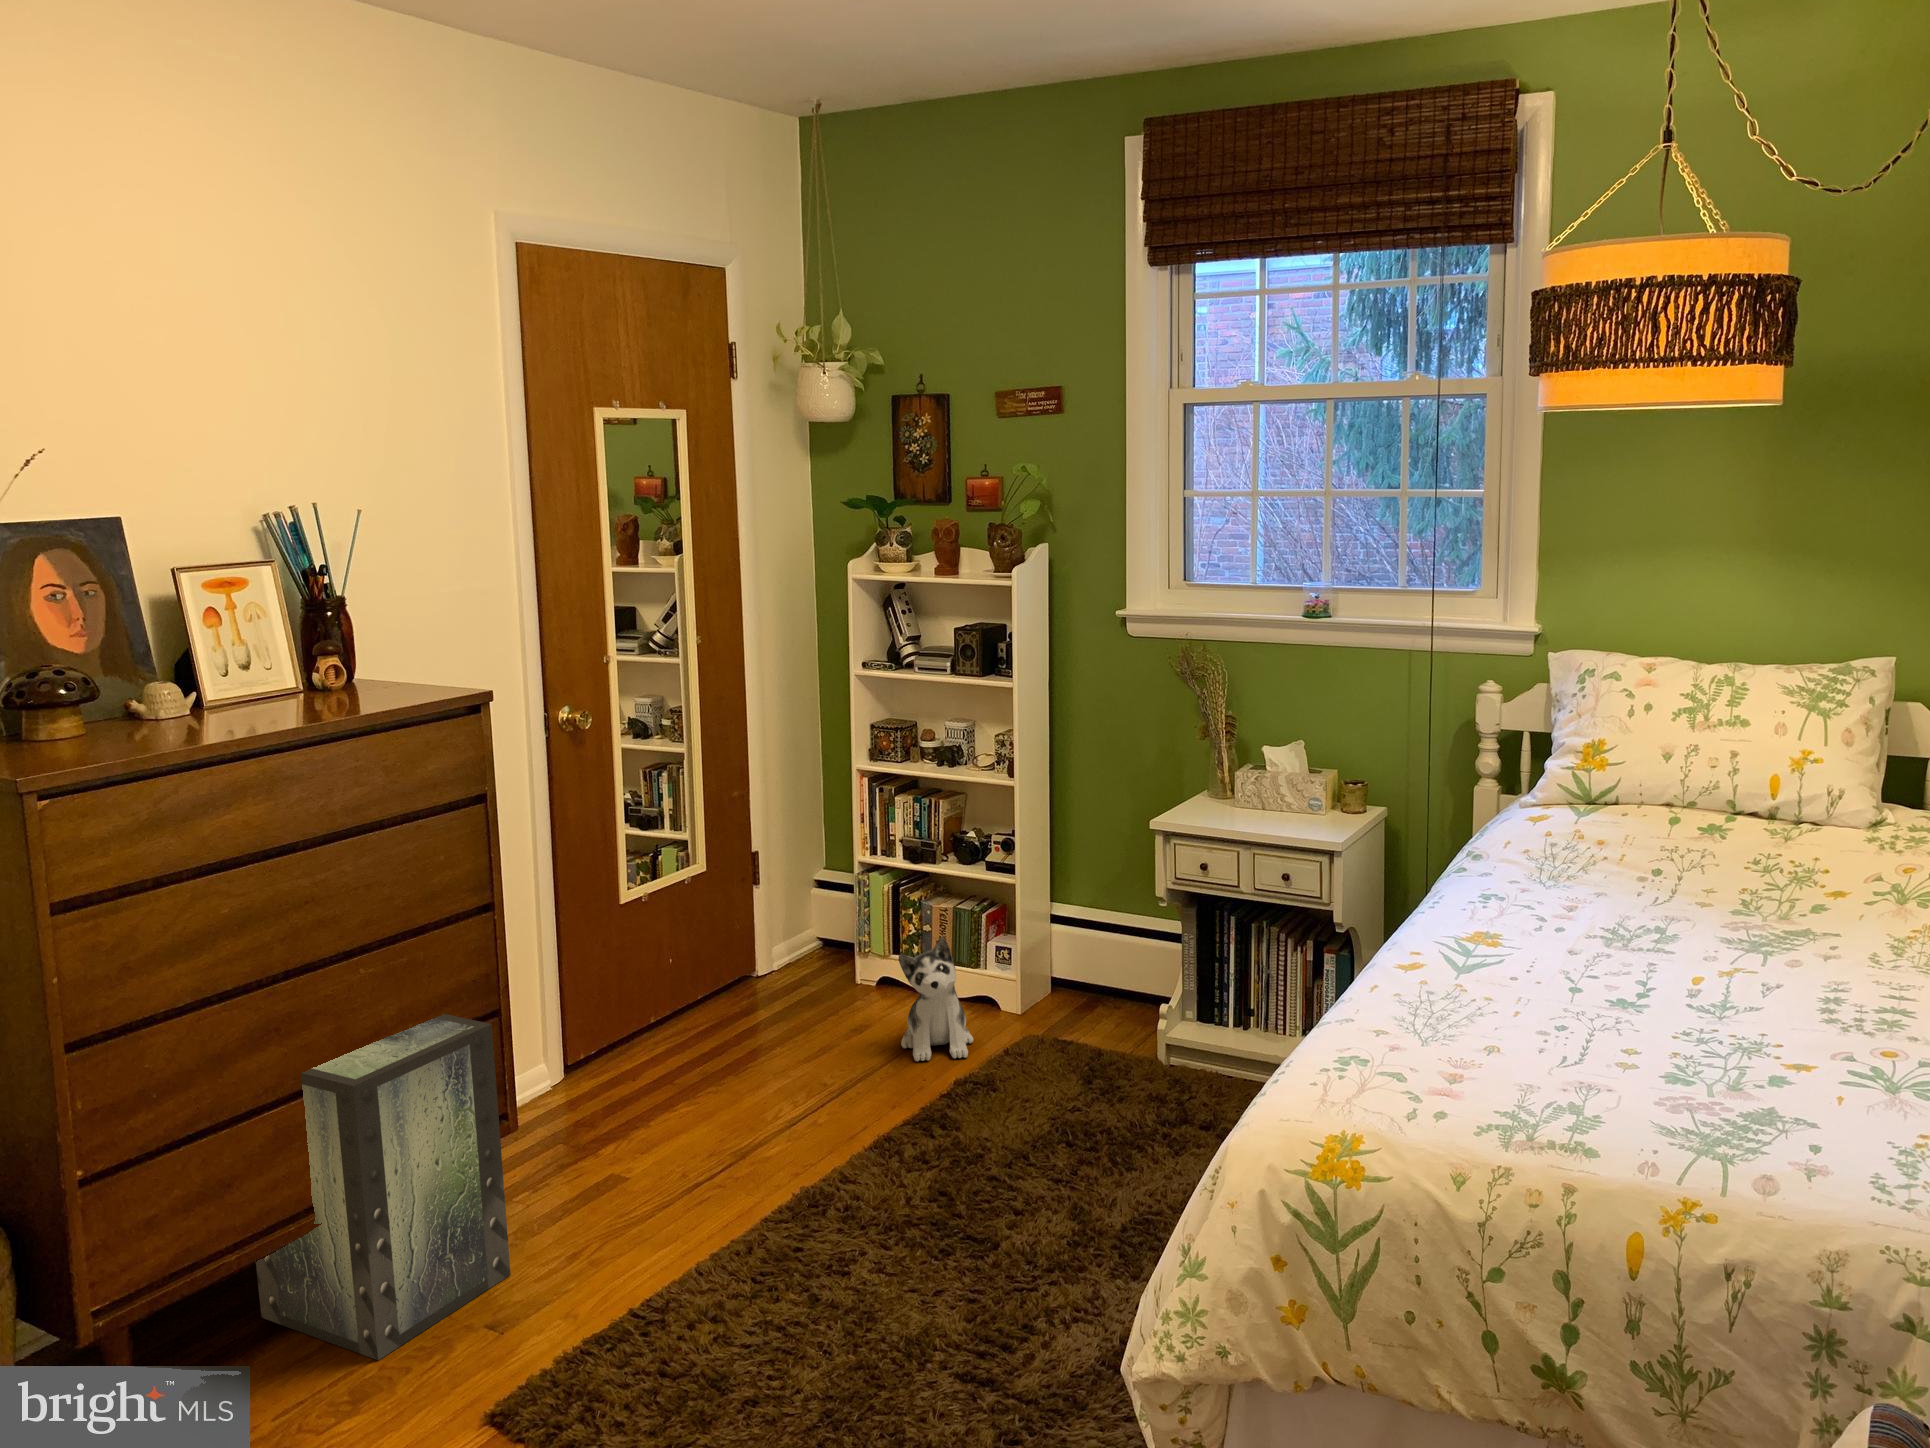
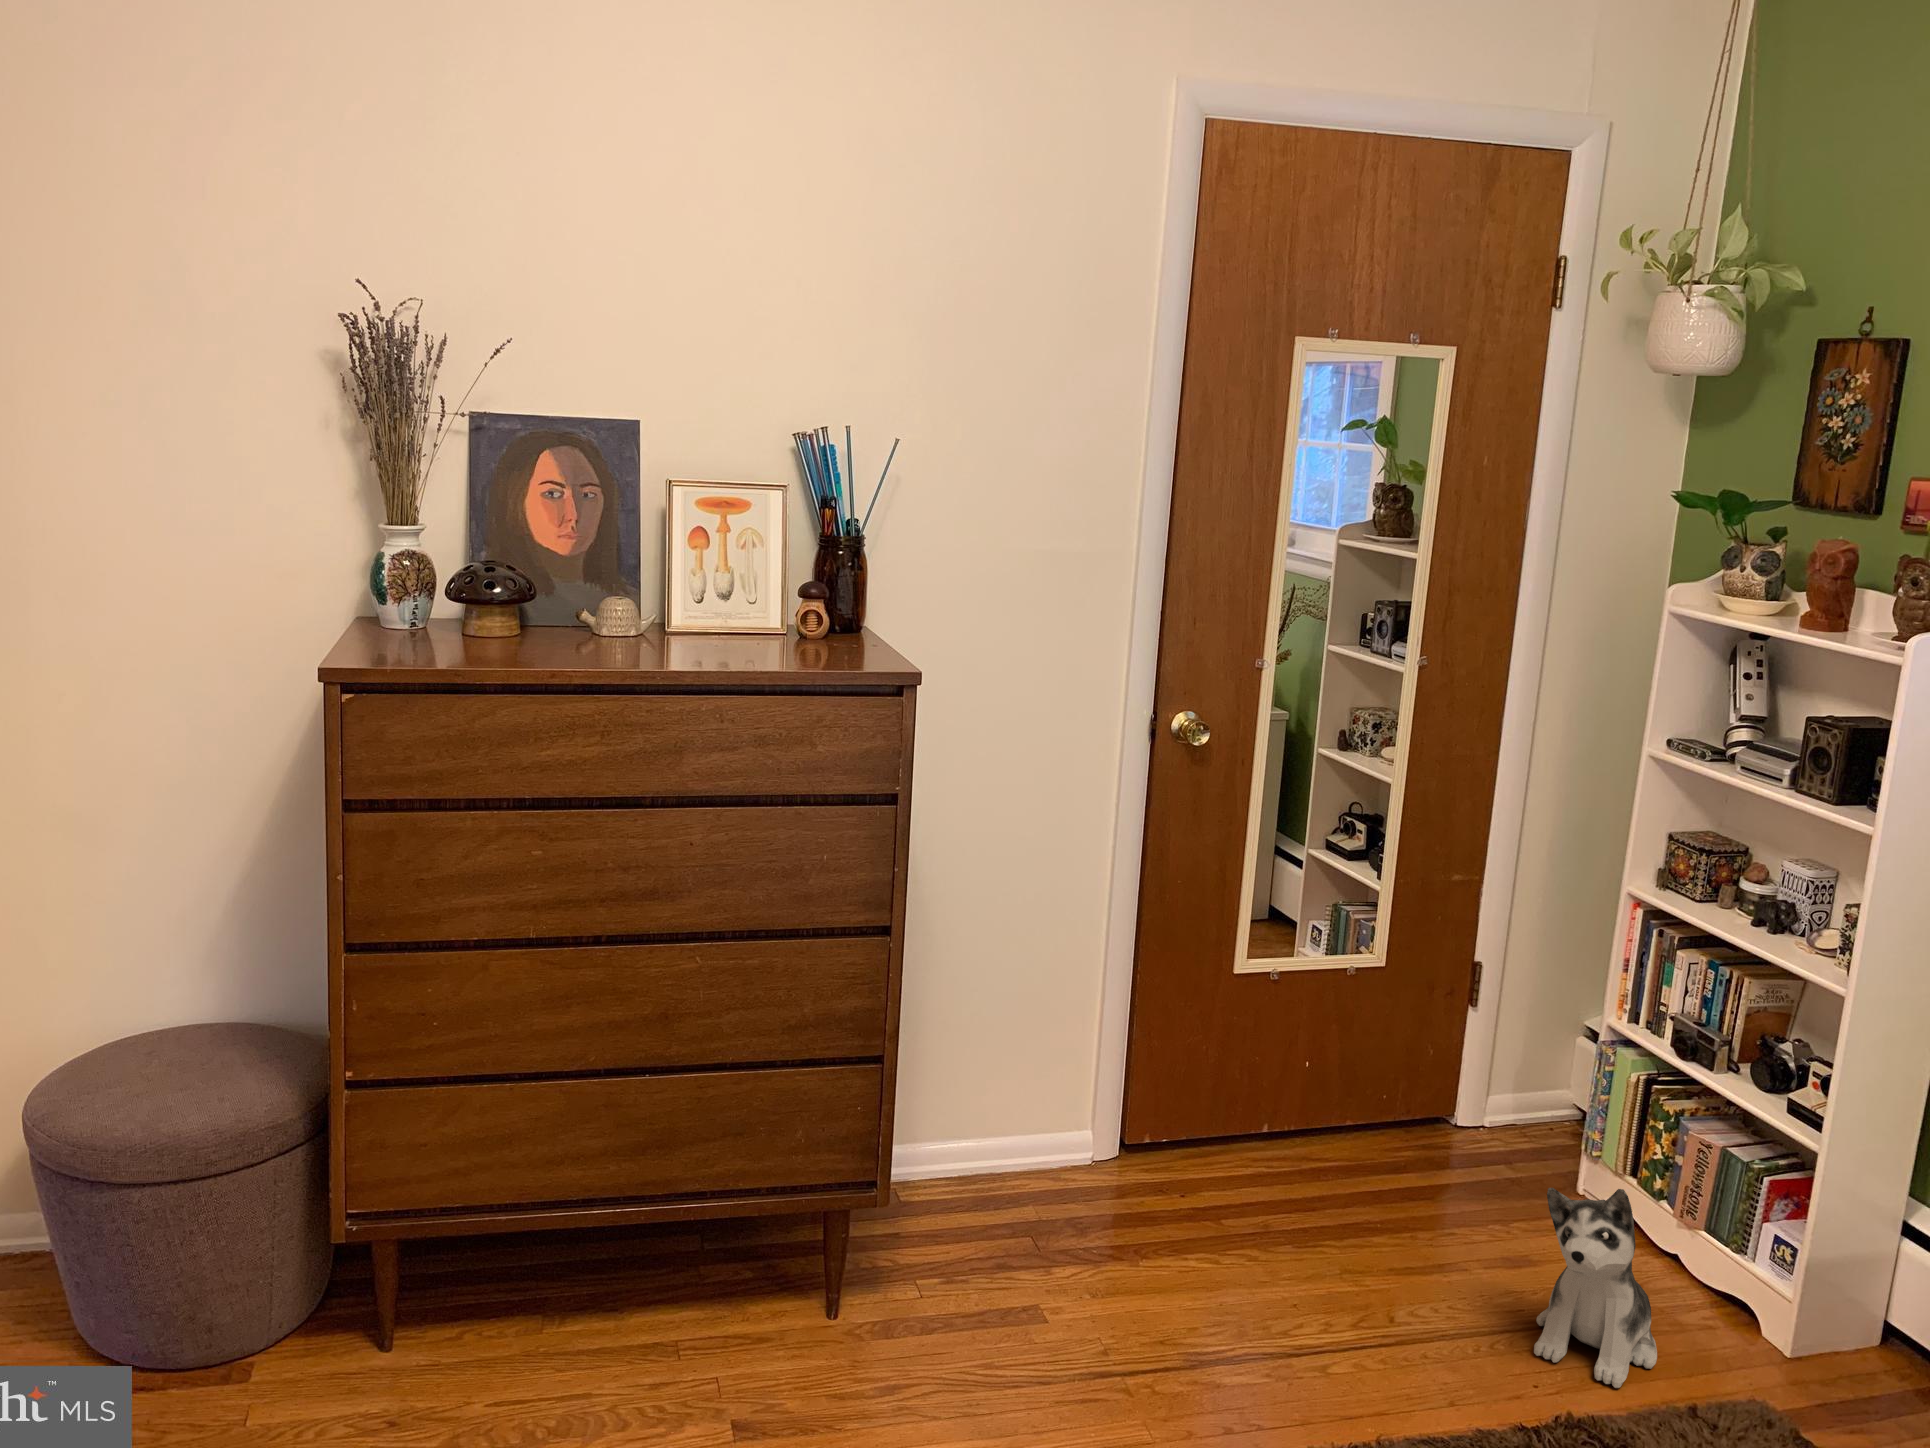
storage box: present [256,1014,511,1360] -> none [593,997,816,1399]

